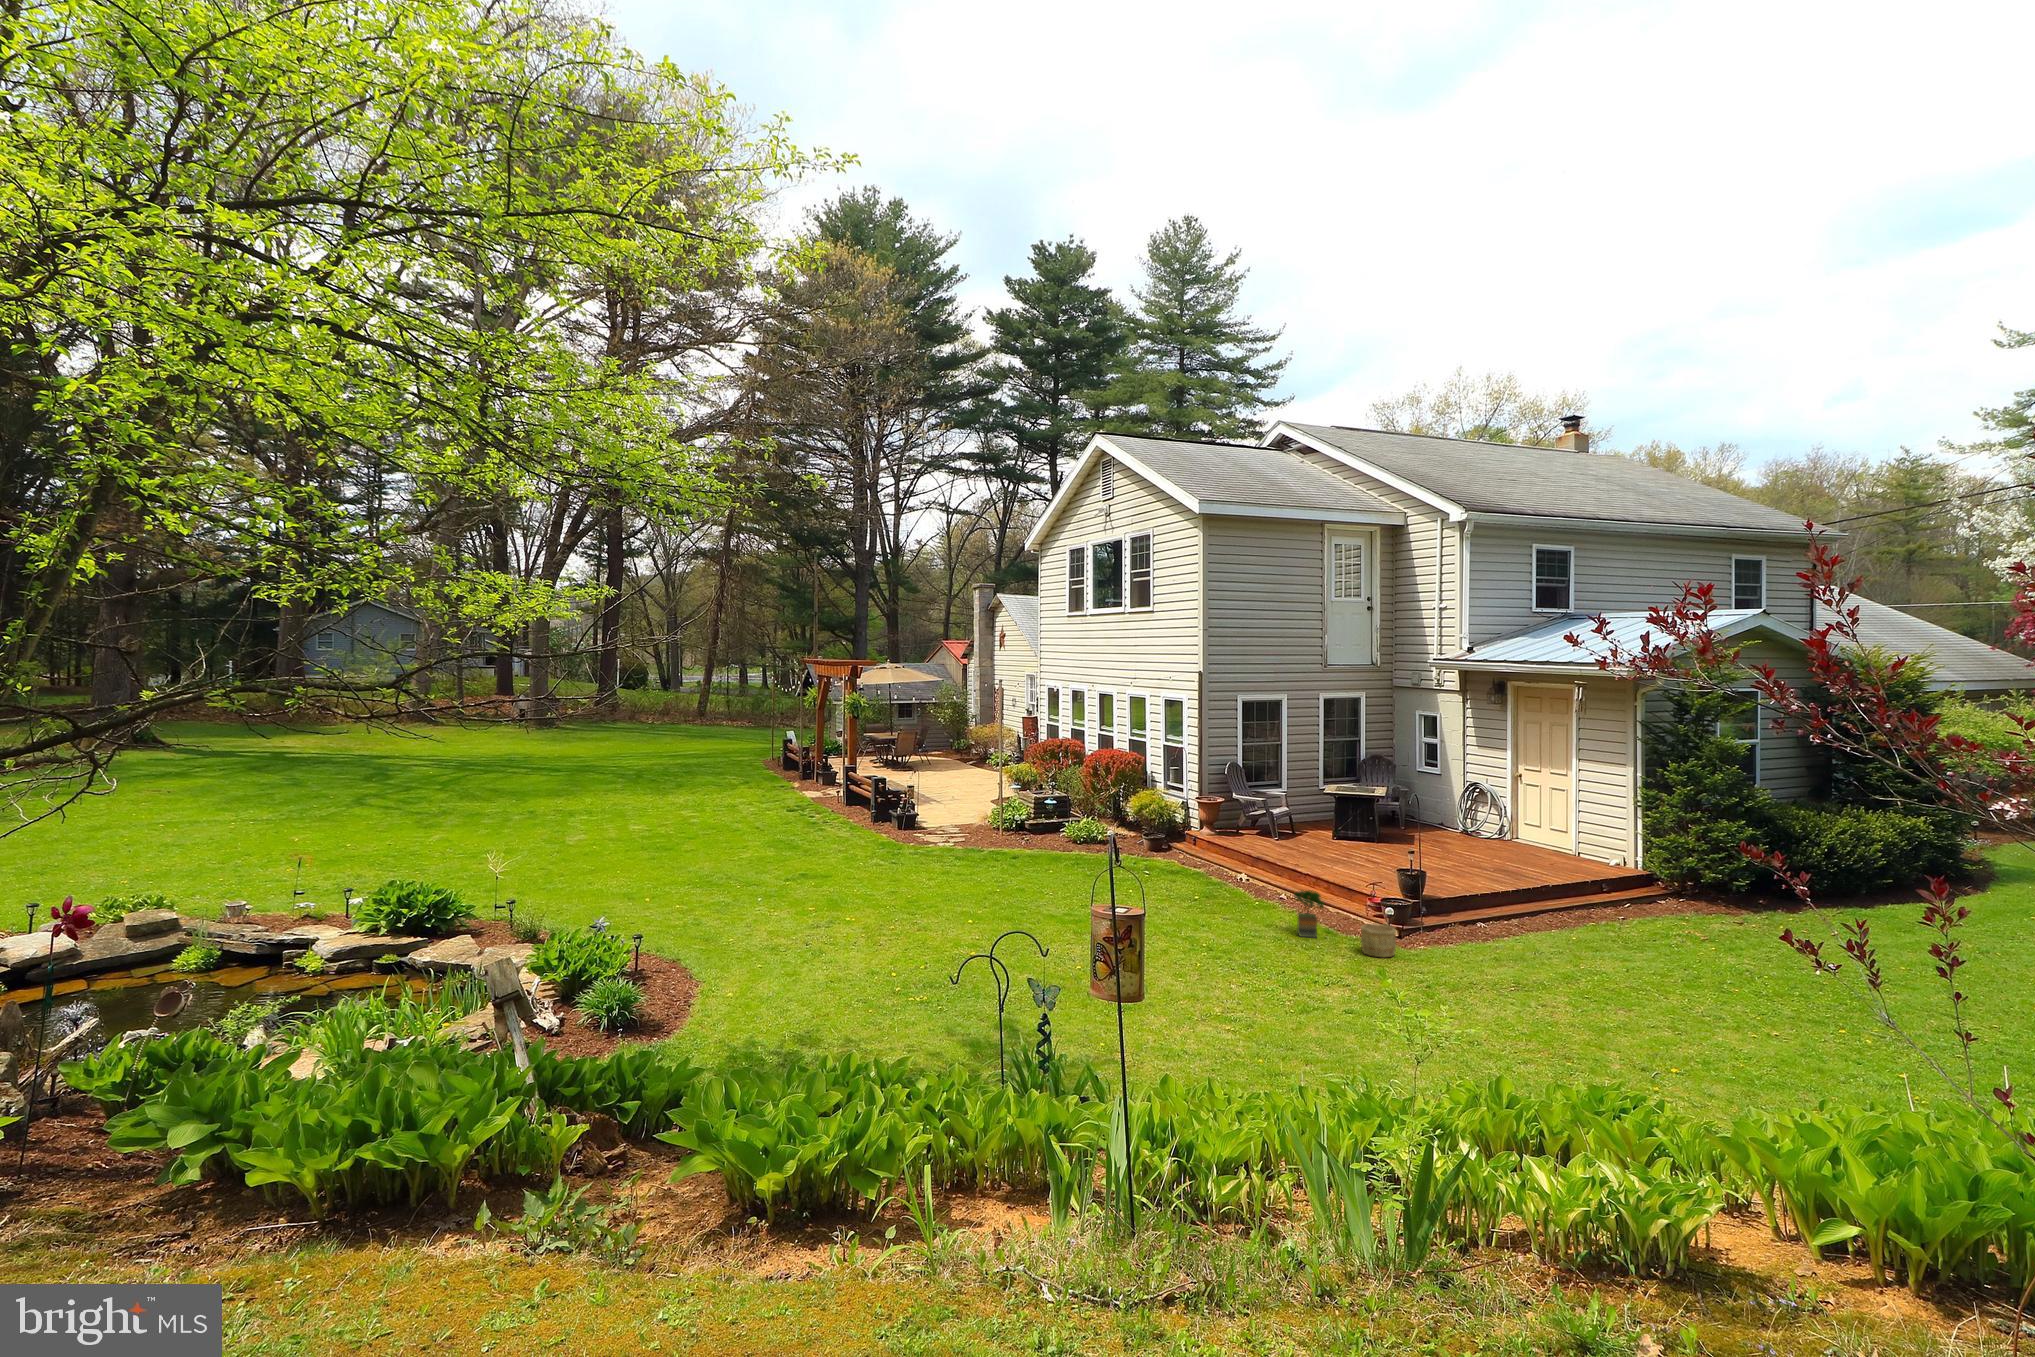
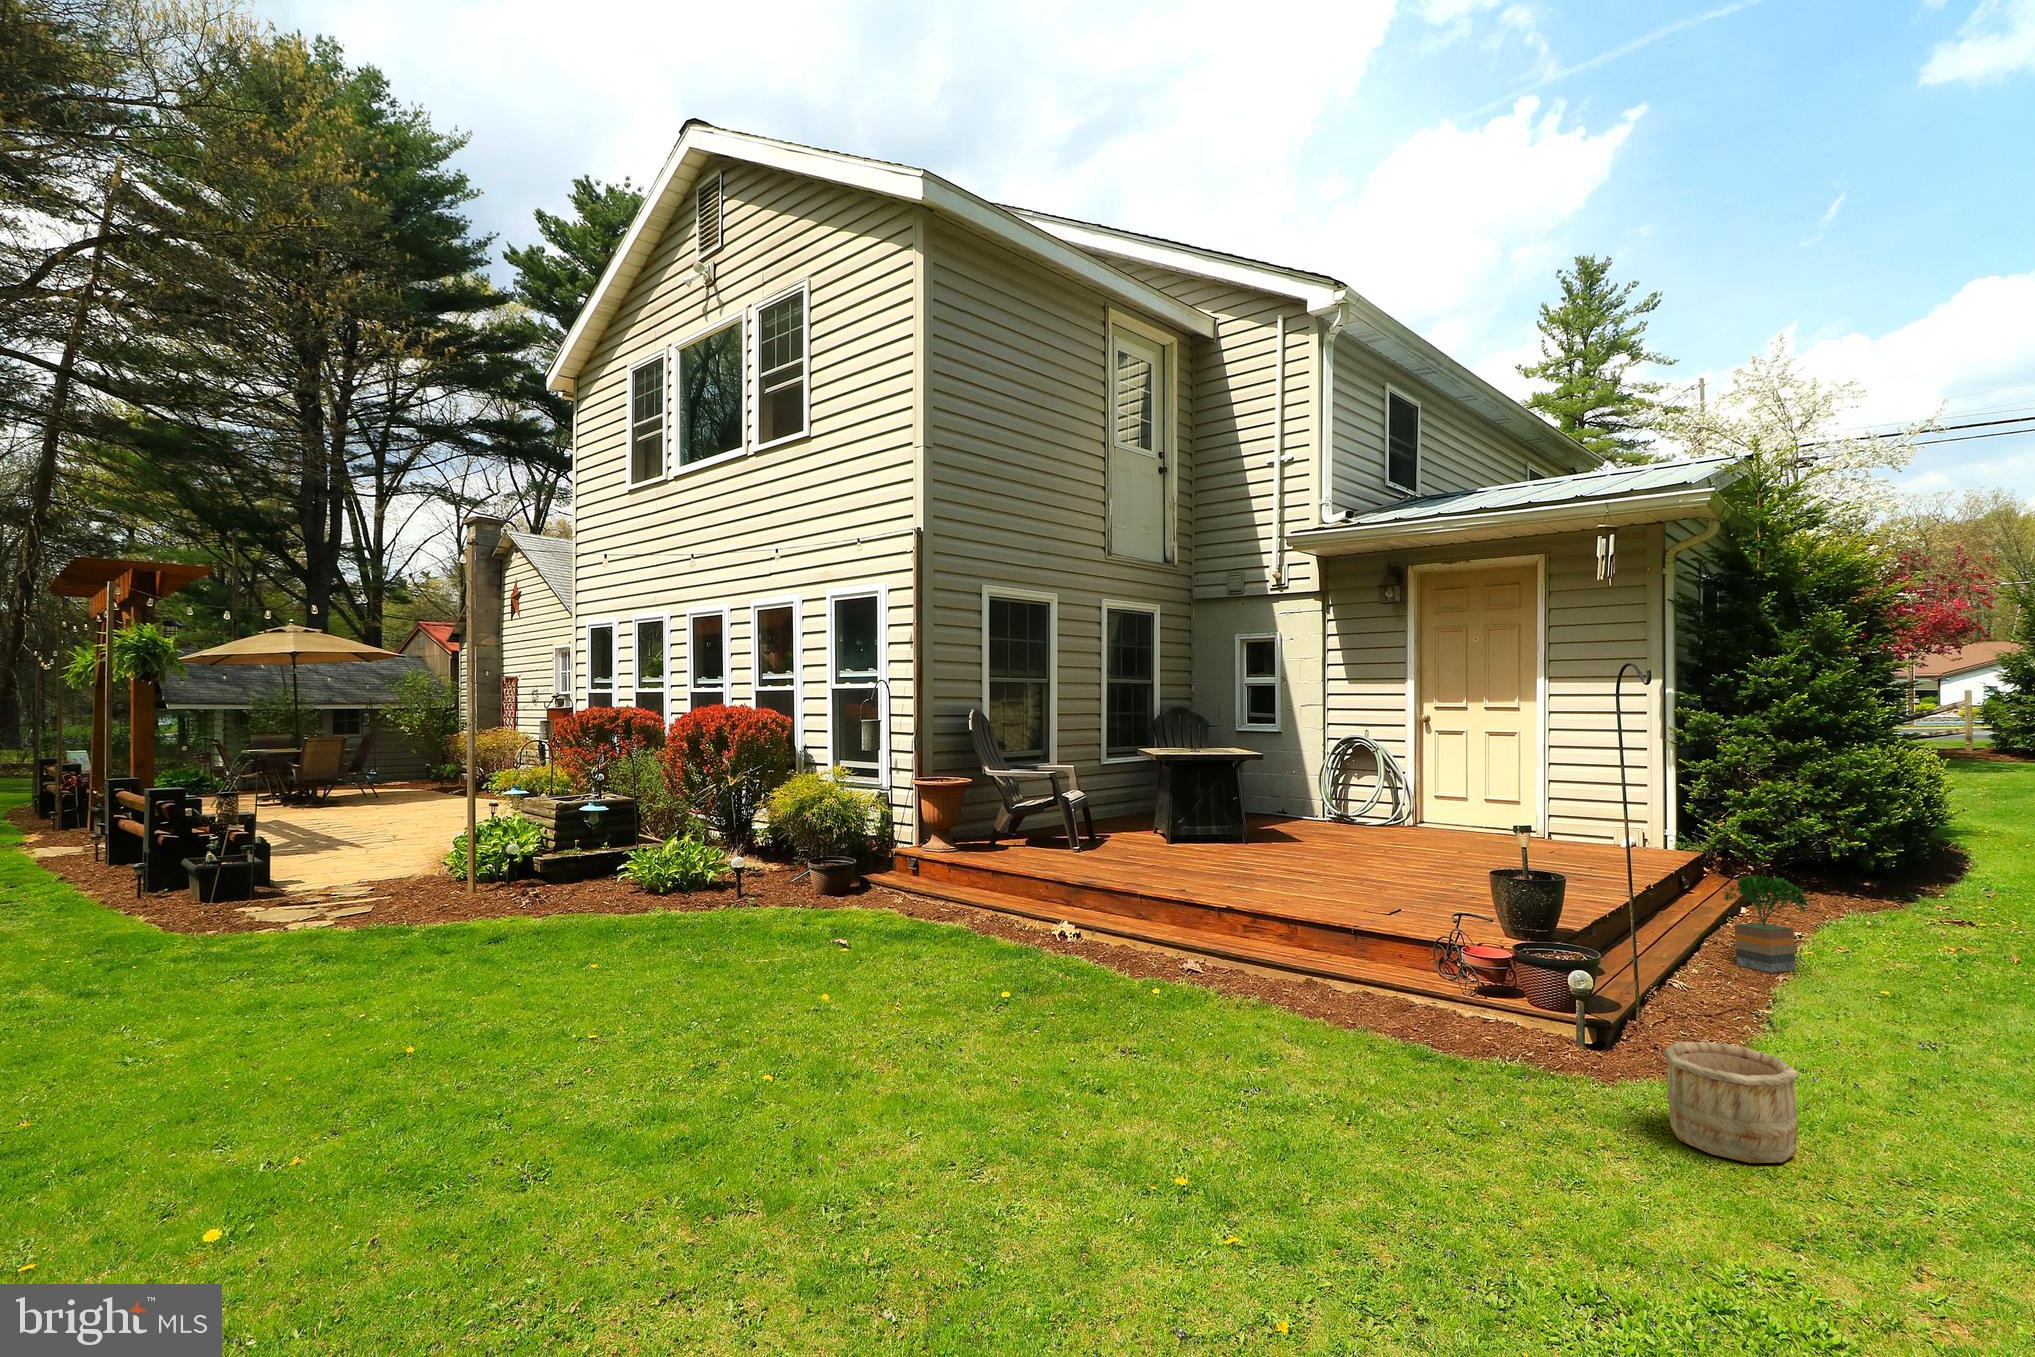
potted tree: present [1294,890,1324,938] -> present [1723,875,1810,973]

